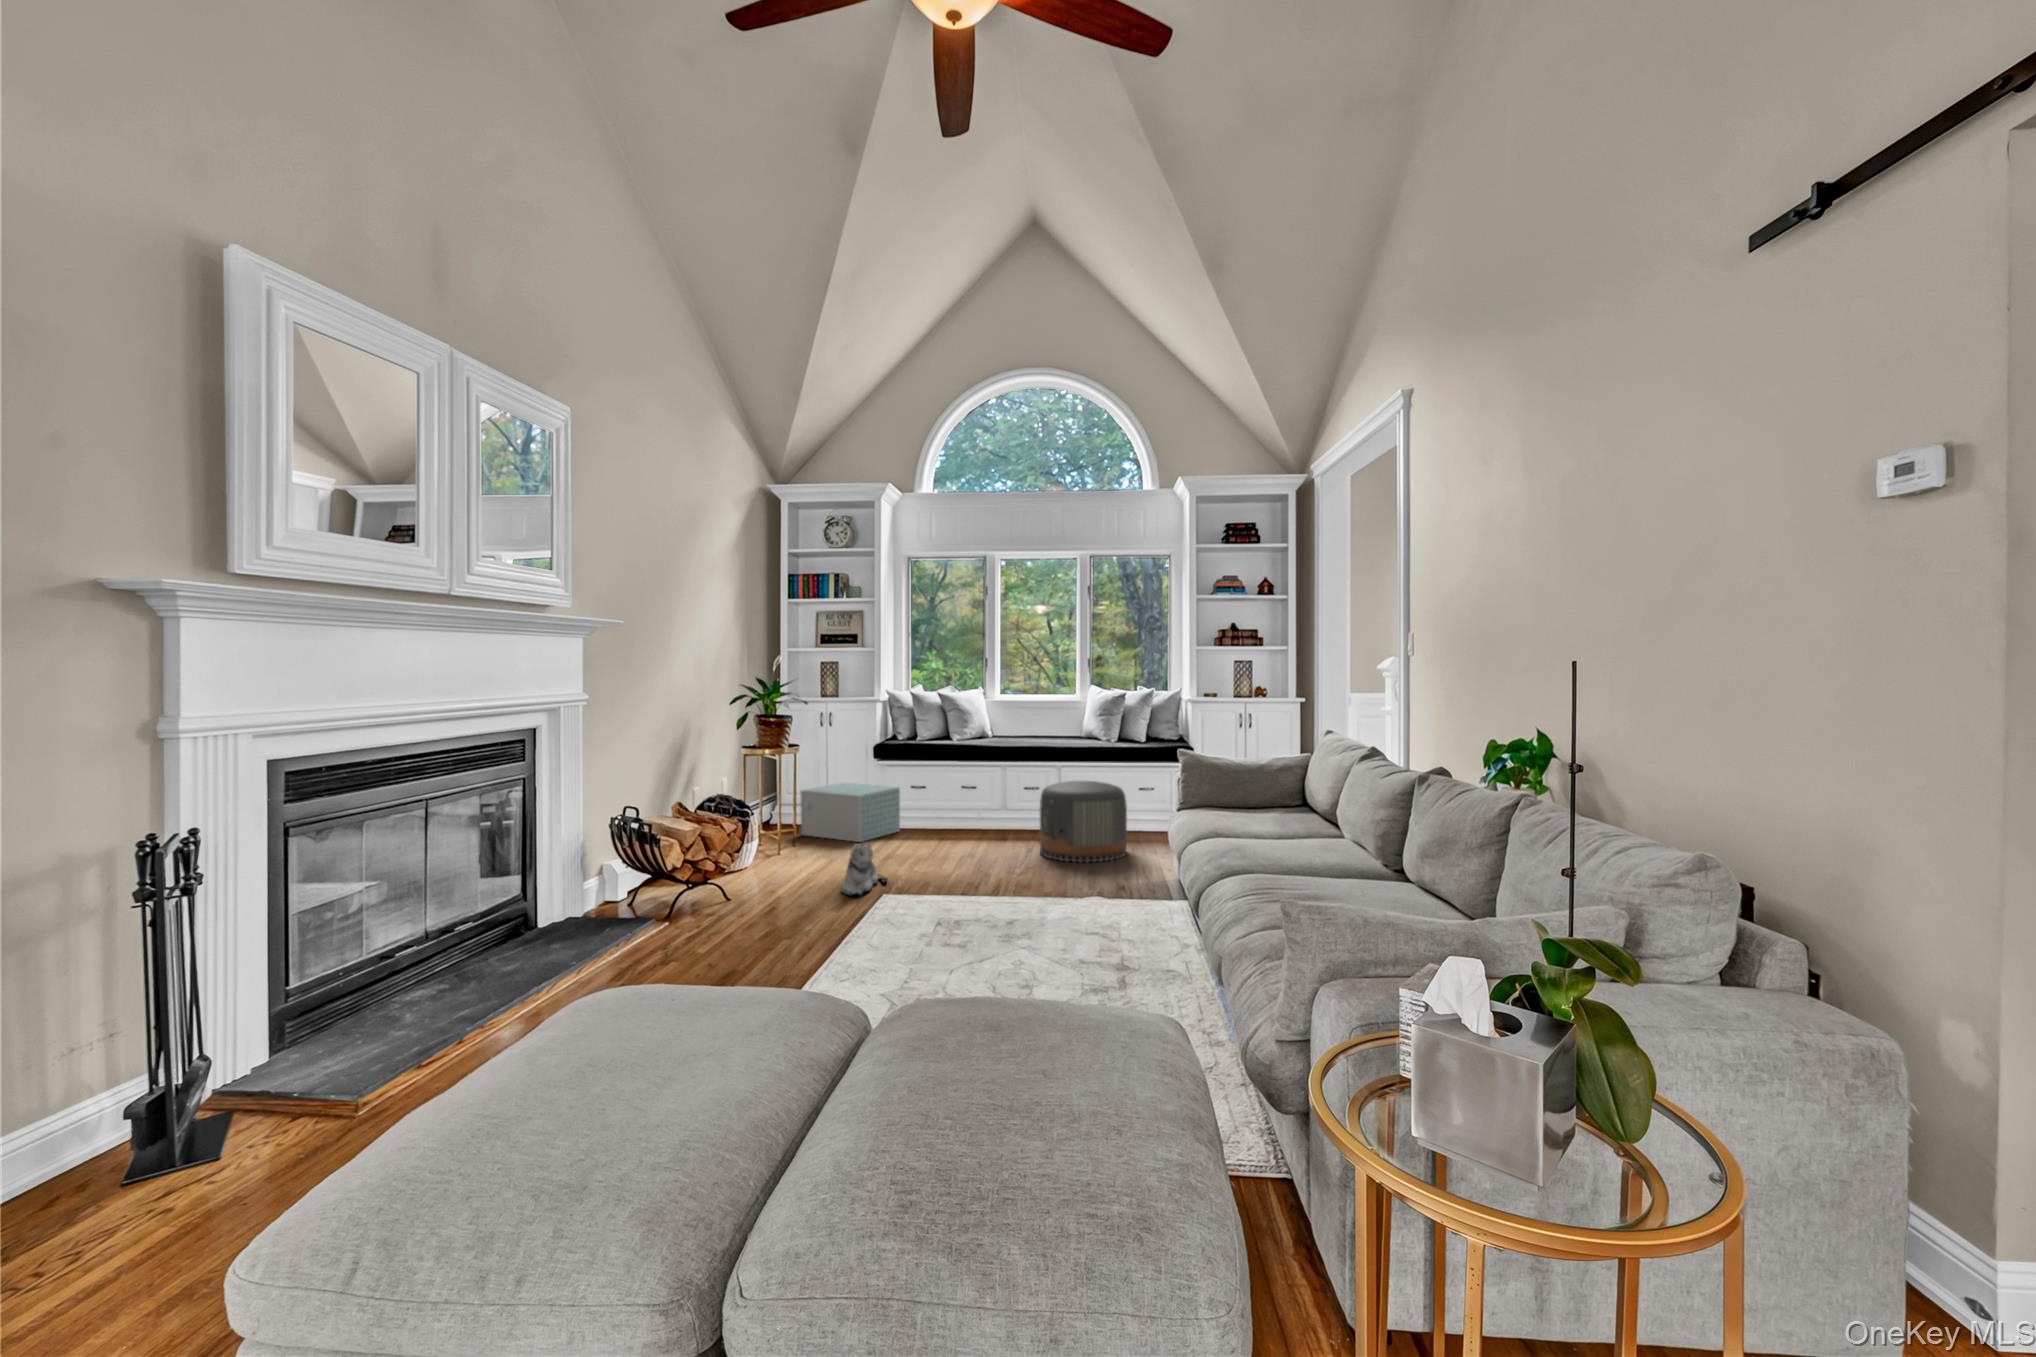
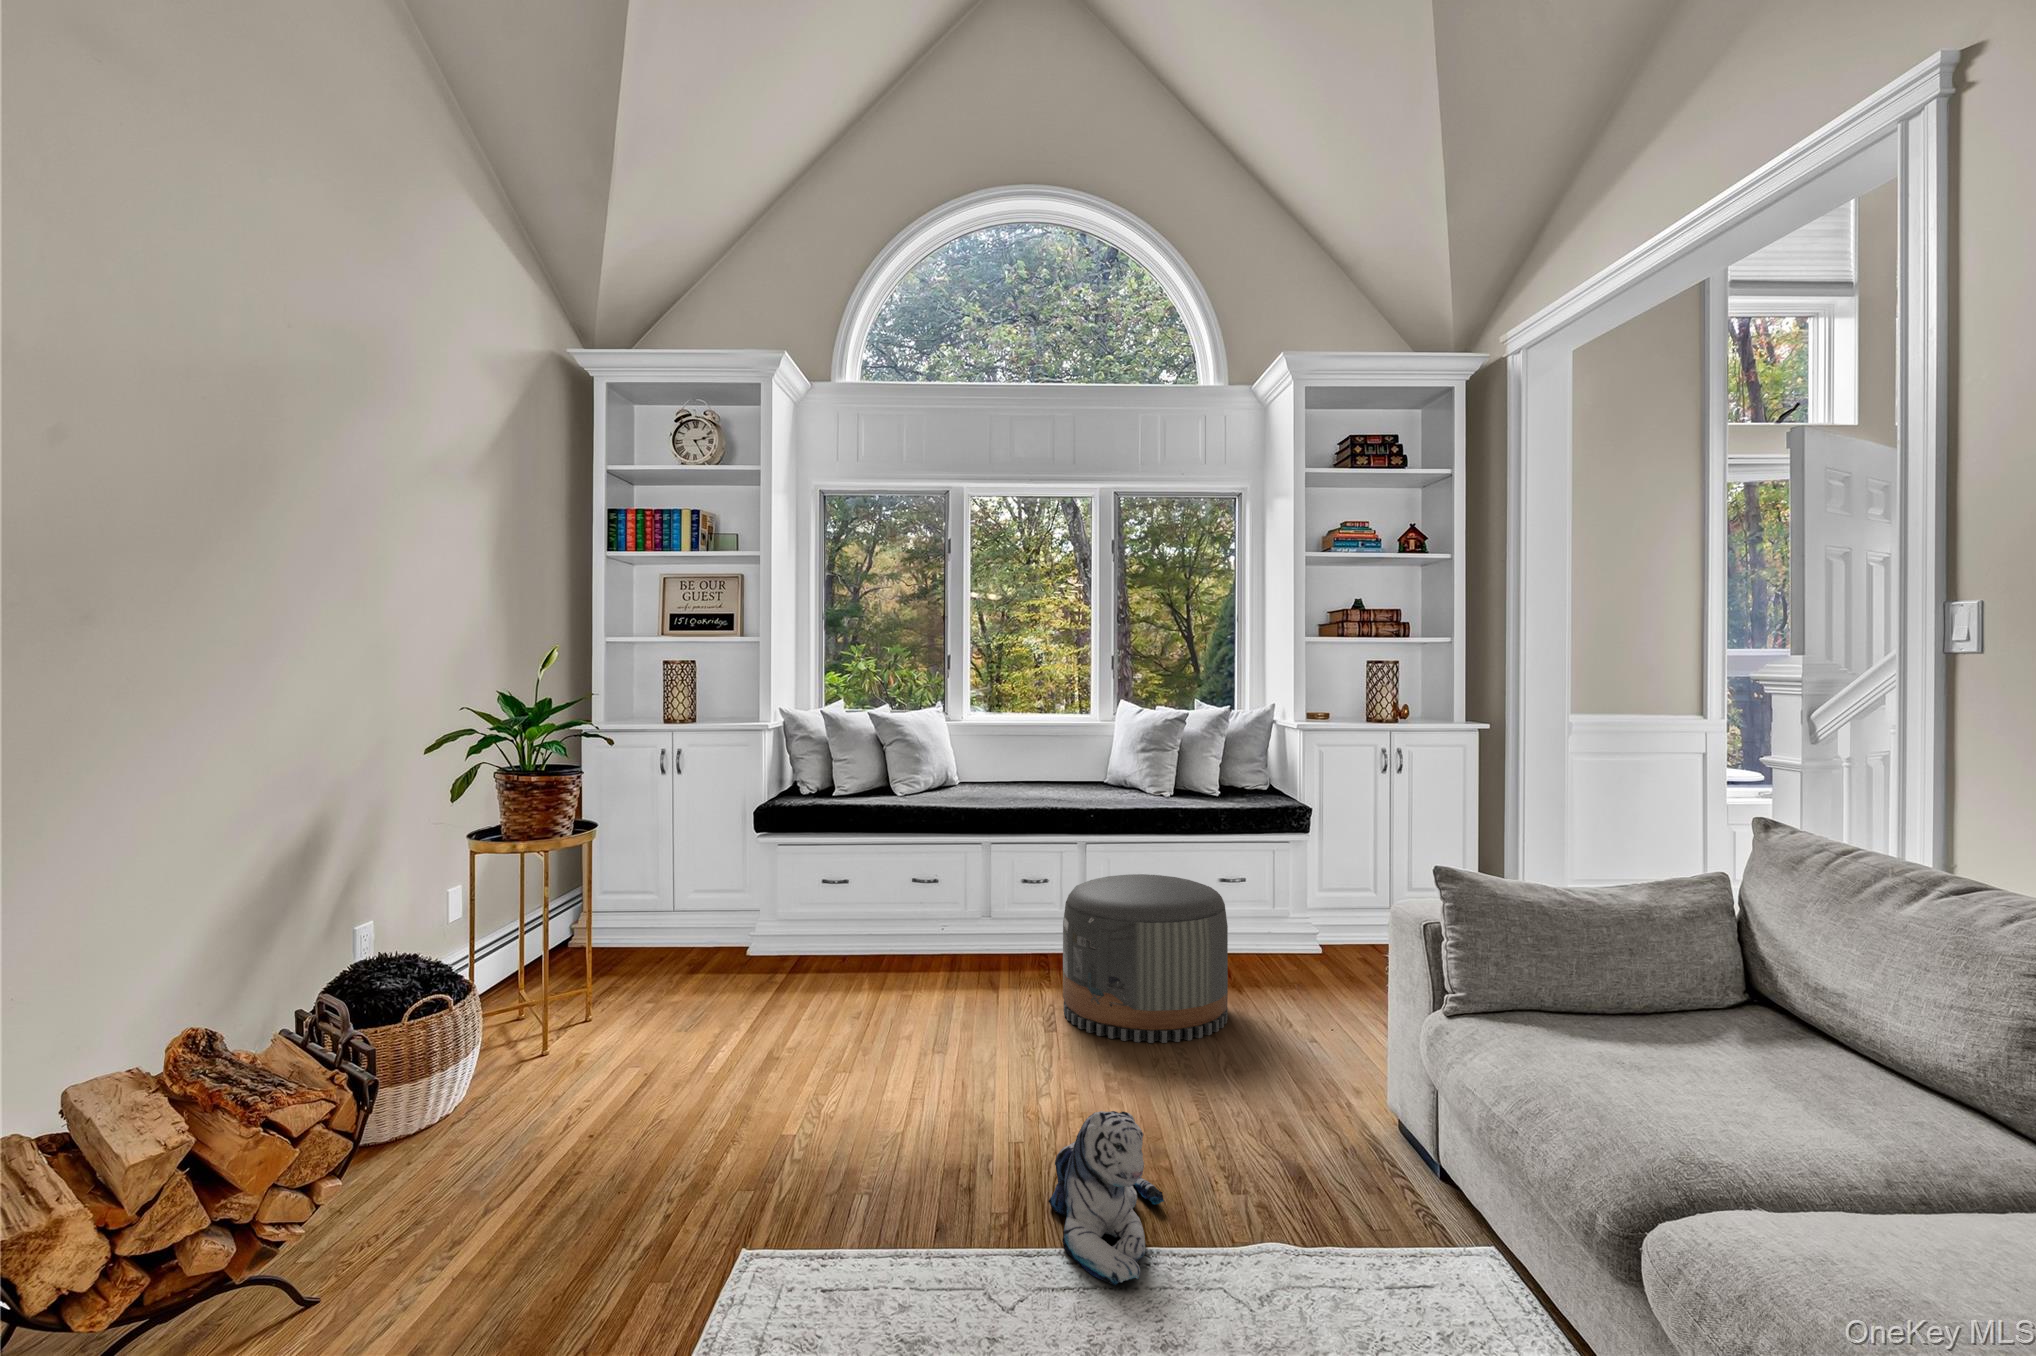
storage box: present [801,783,900,842] -> none [617,869,800,989]
plush toy: present [842,843,888,896] -> present [1048,1111,1164,1285]

